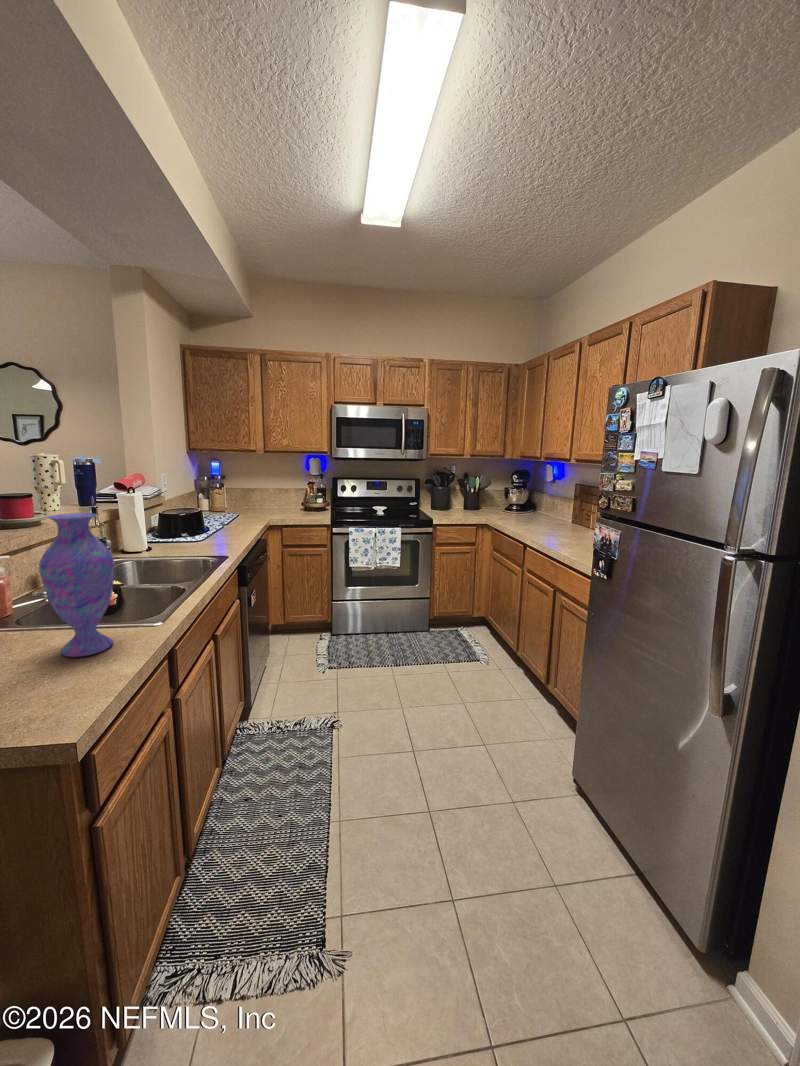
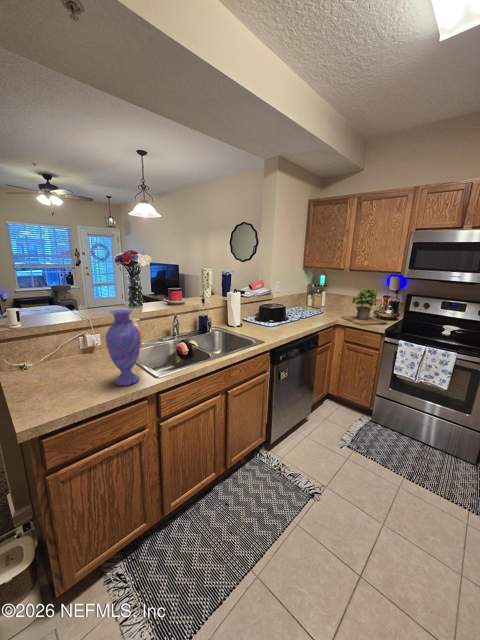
potted plant: none [267,470,322,520] -> present [341,285,387,325]

